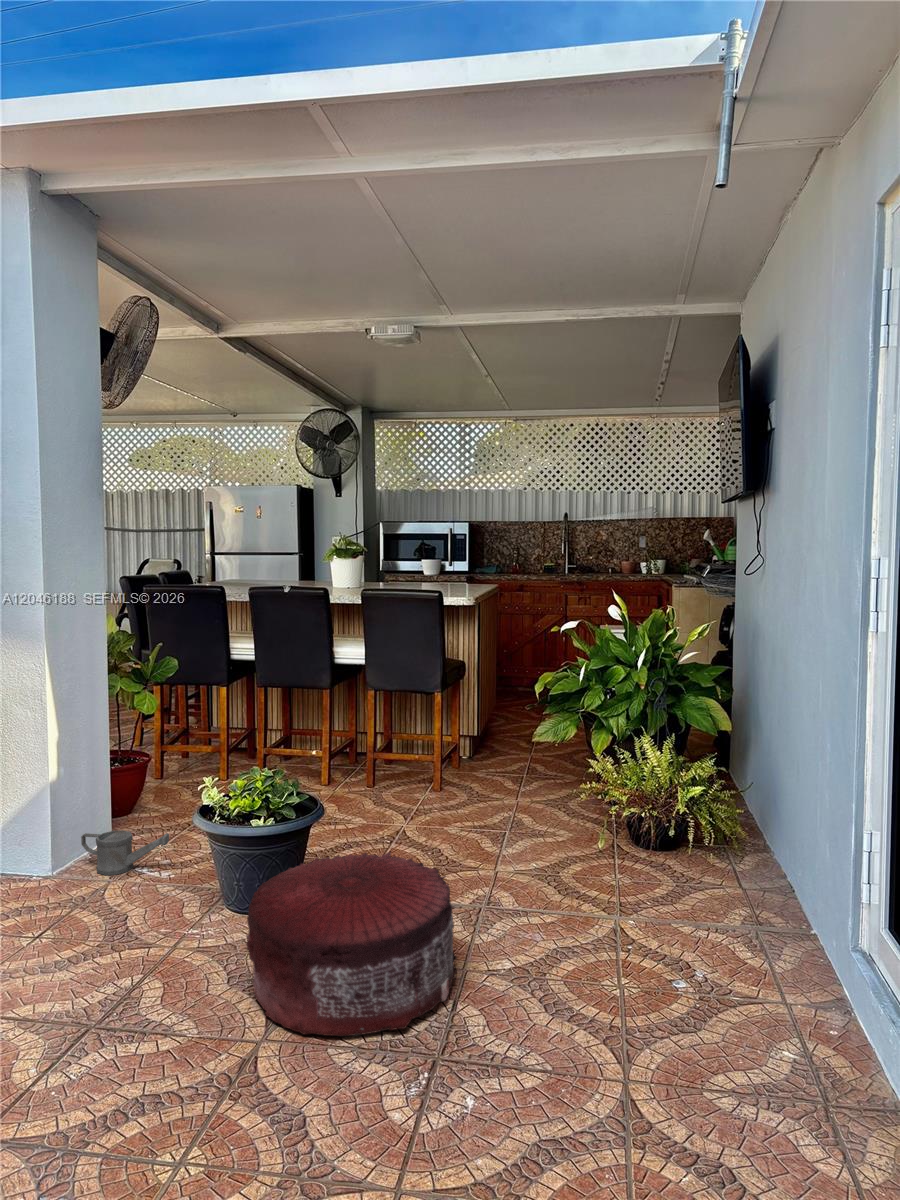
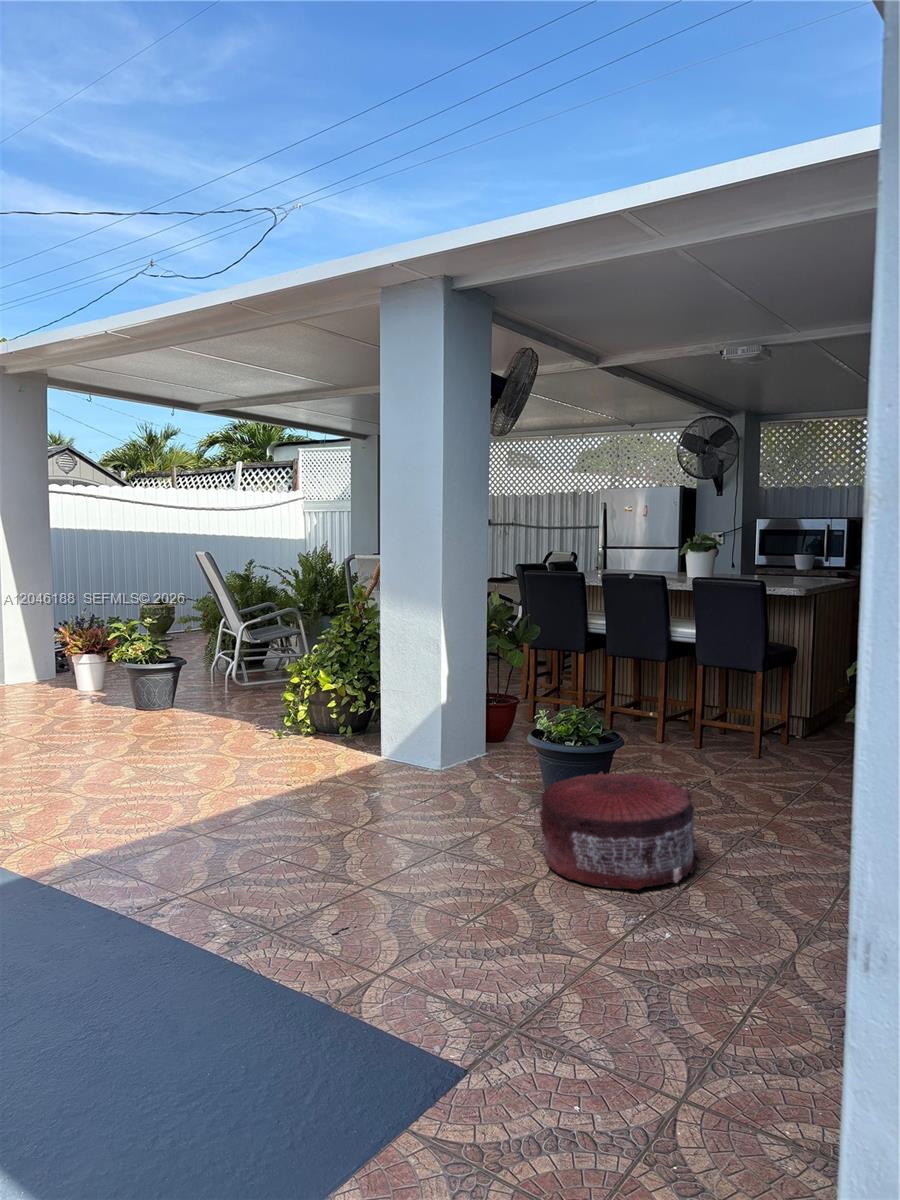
watering can: present [81,830,169,875] -> none [462,746,518,777]

